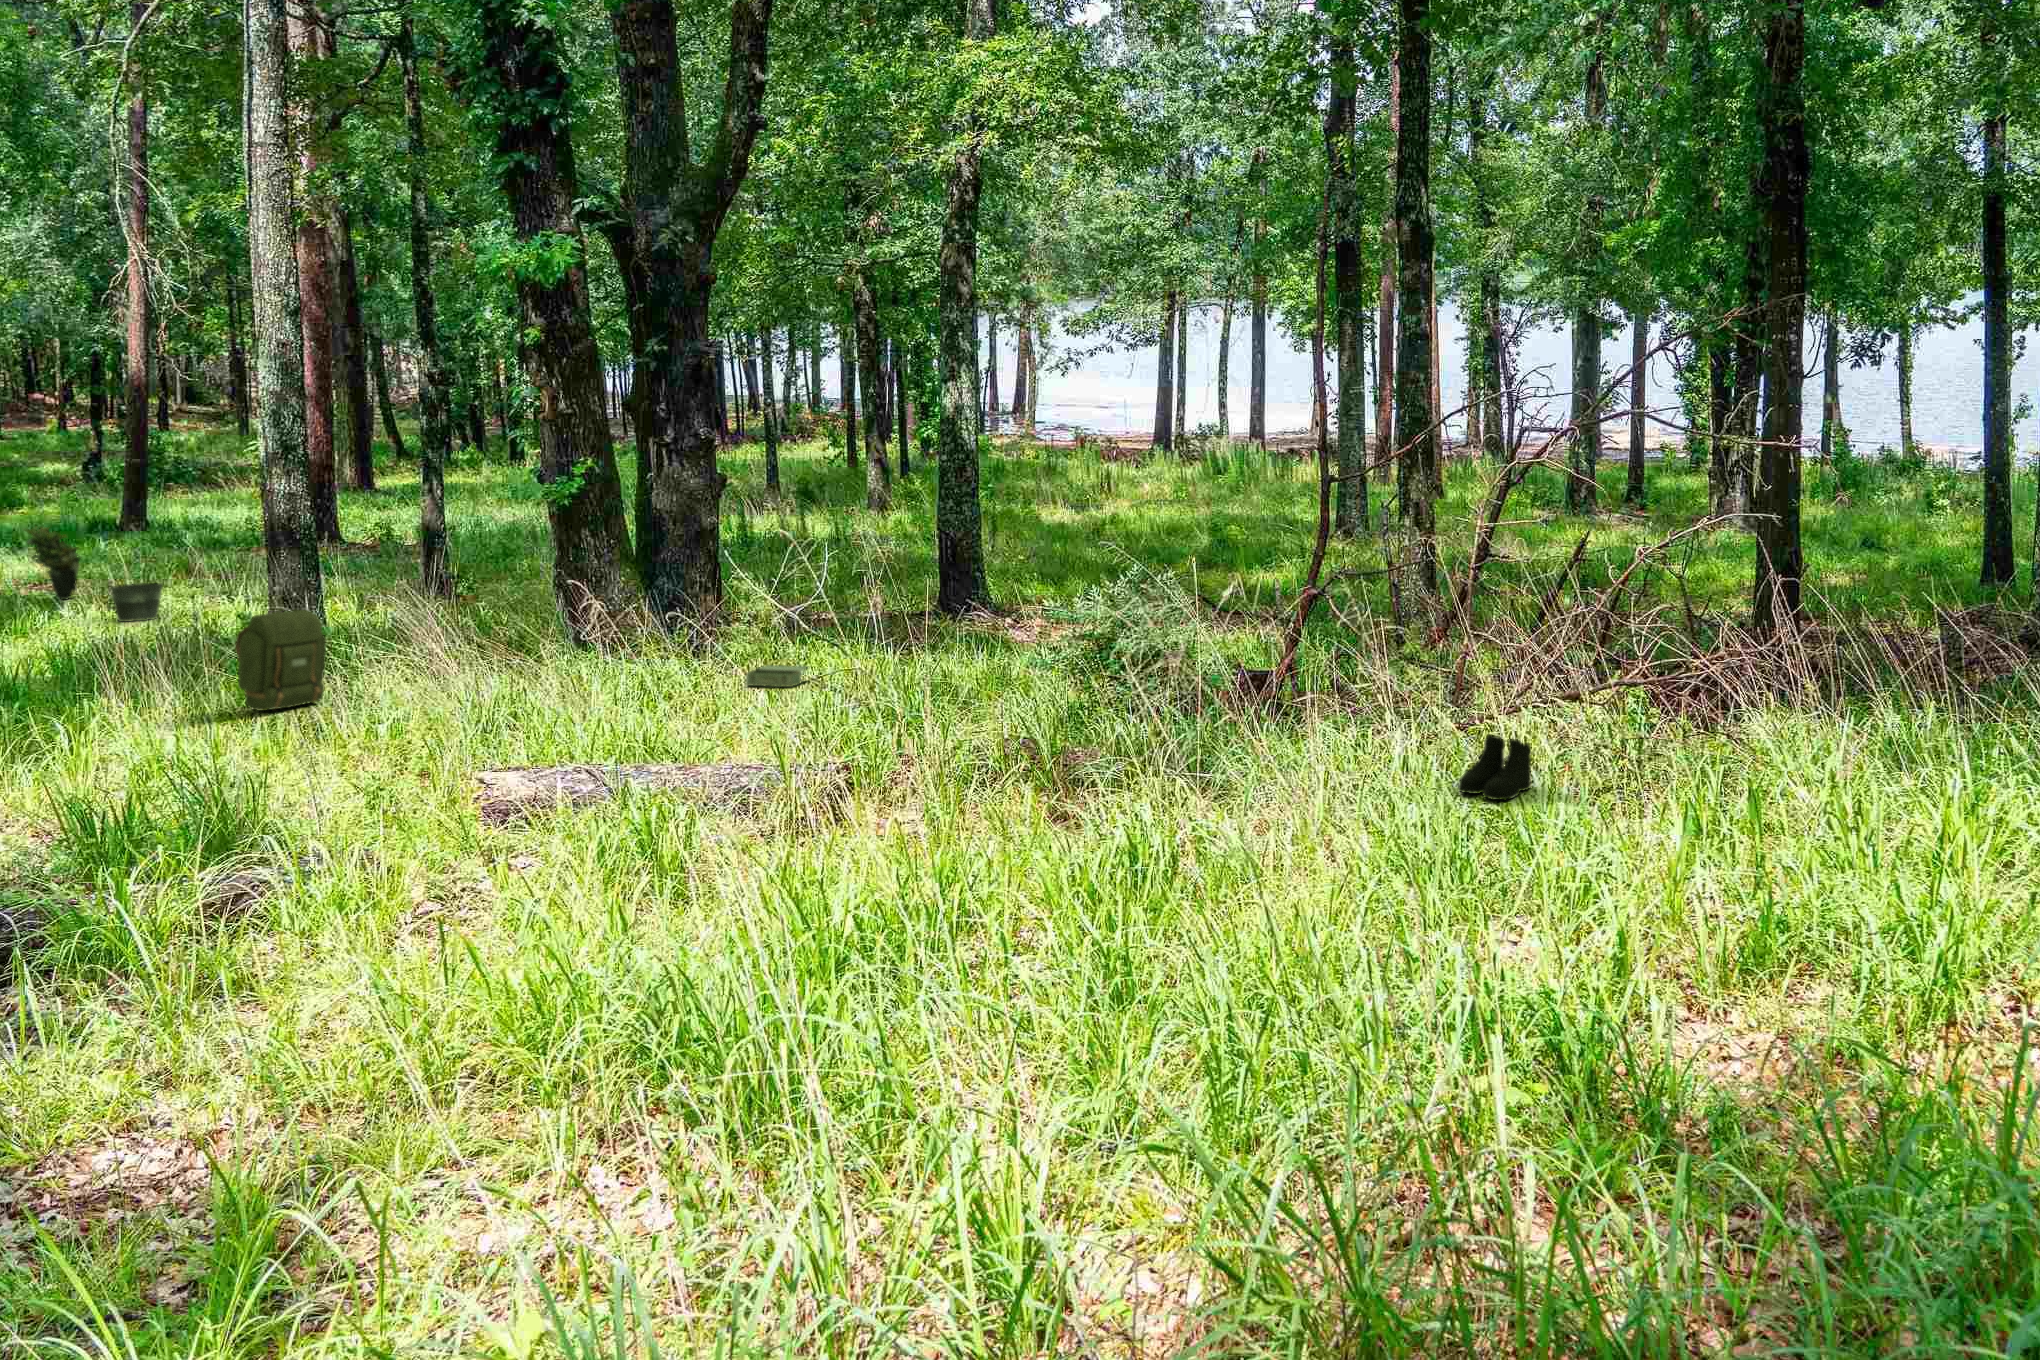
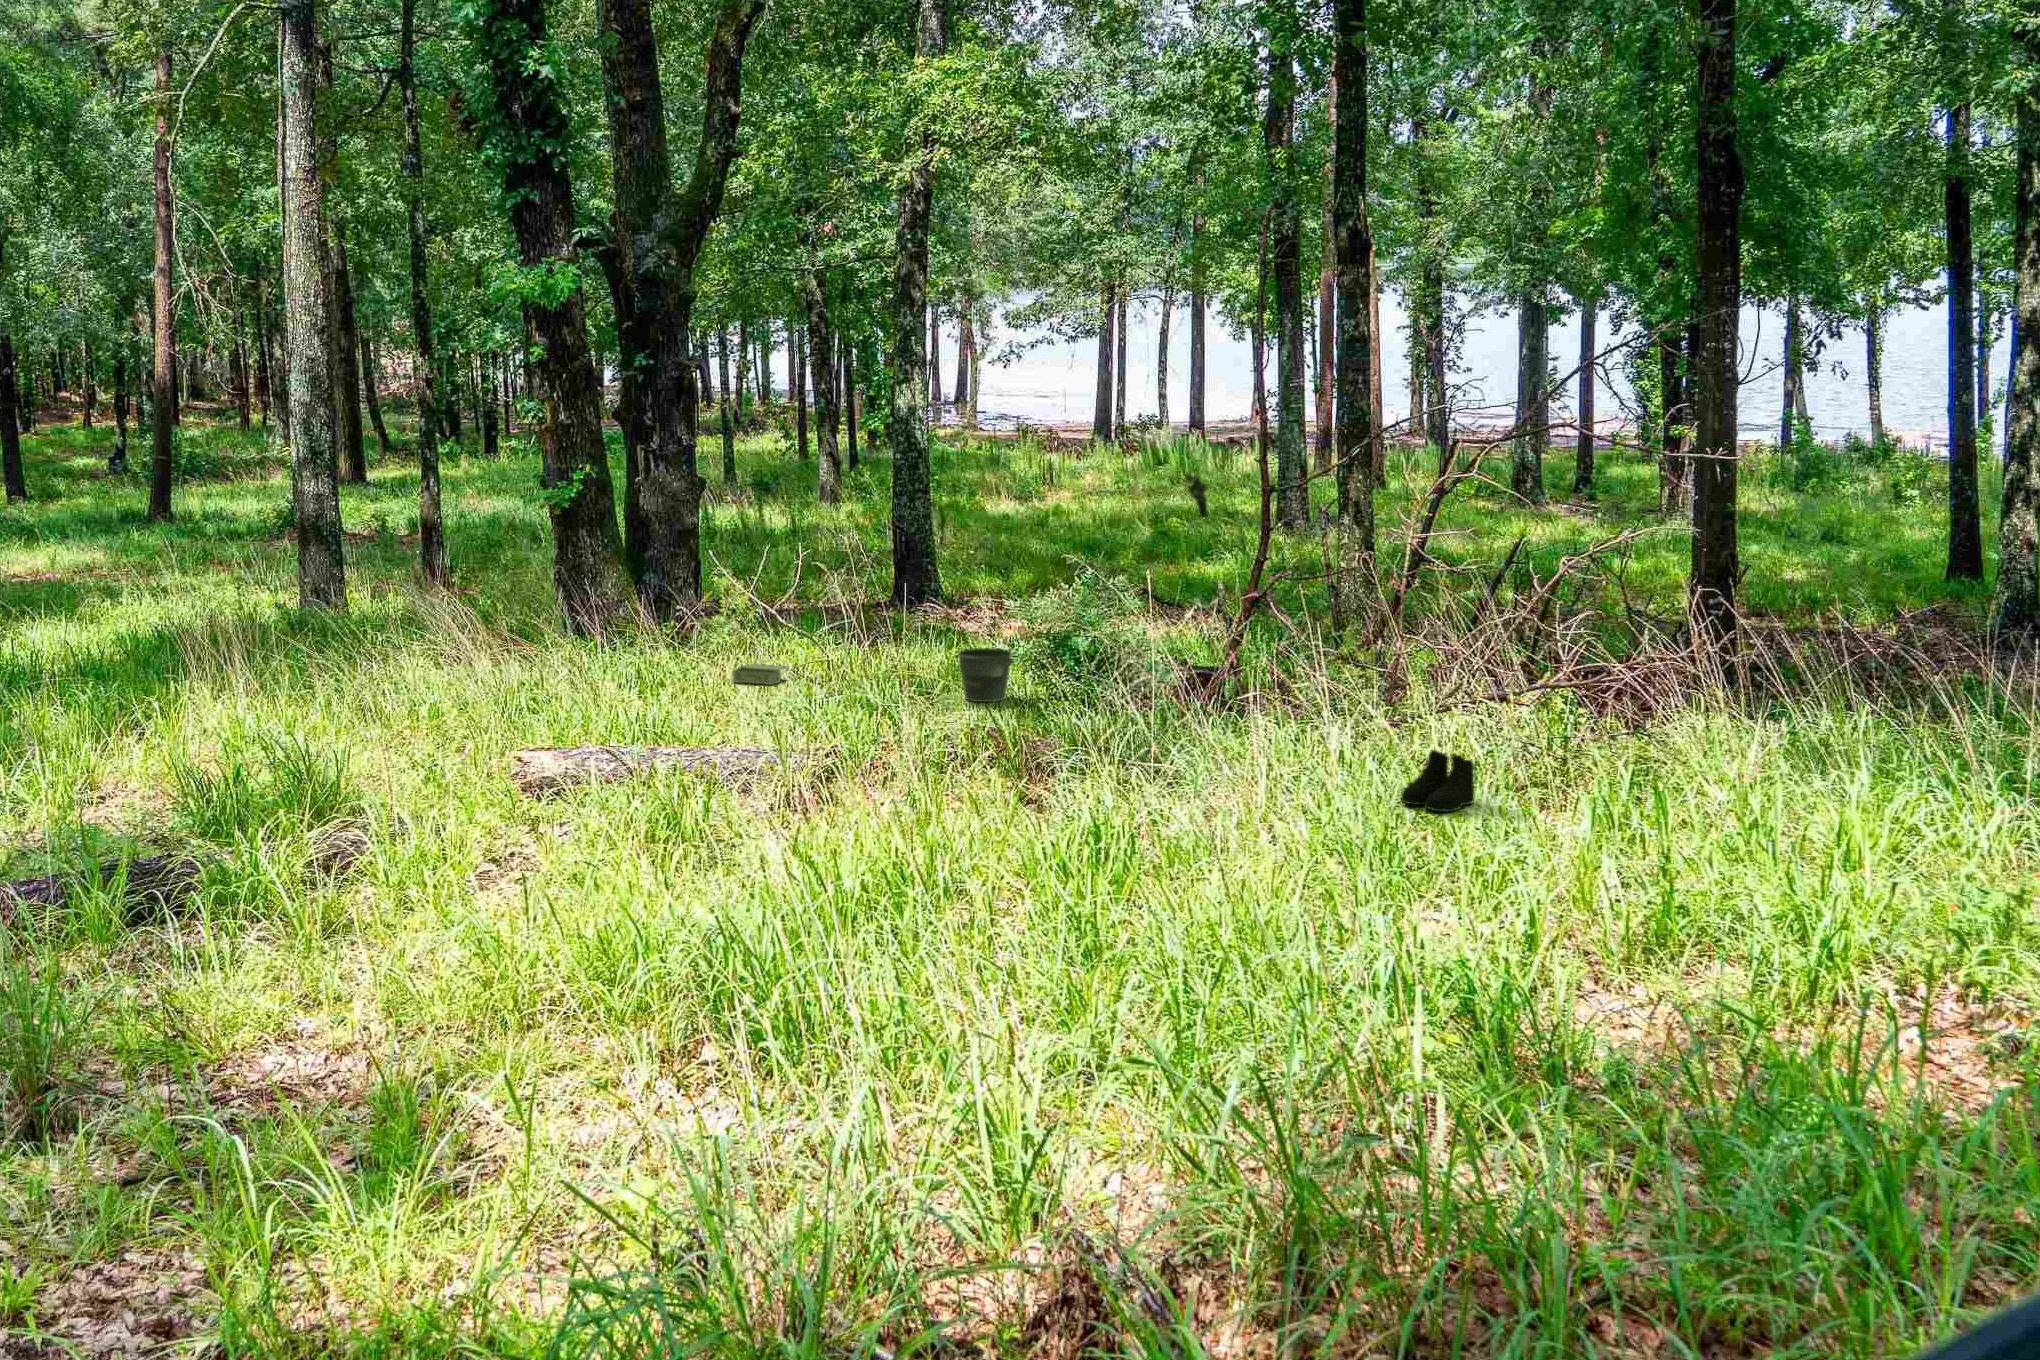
potted plant: present [23,527,80,600] -> present [1185,473,1208,516]
bucket: present [107,583,163,622] -> present [957,648,1013,702]
backpack: present [235,609,327,711] -> none [322,601,390,689]

